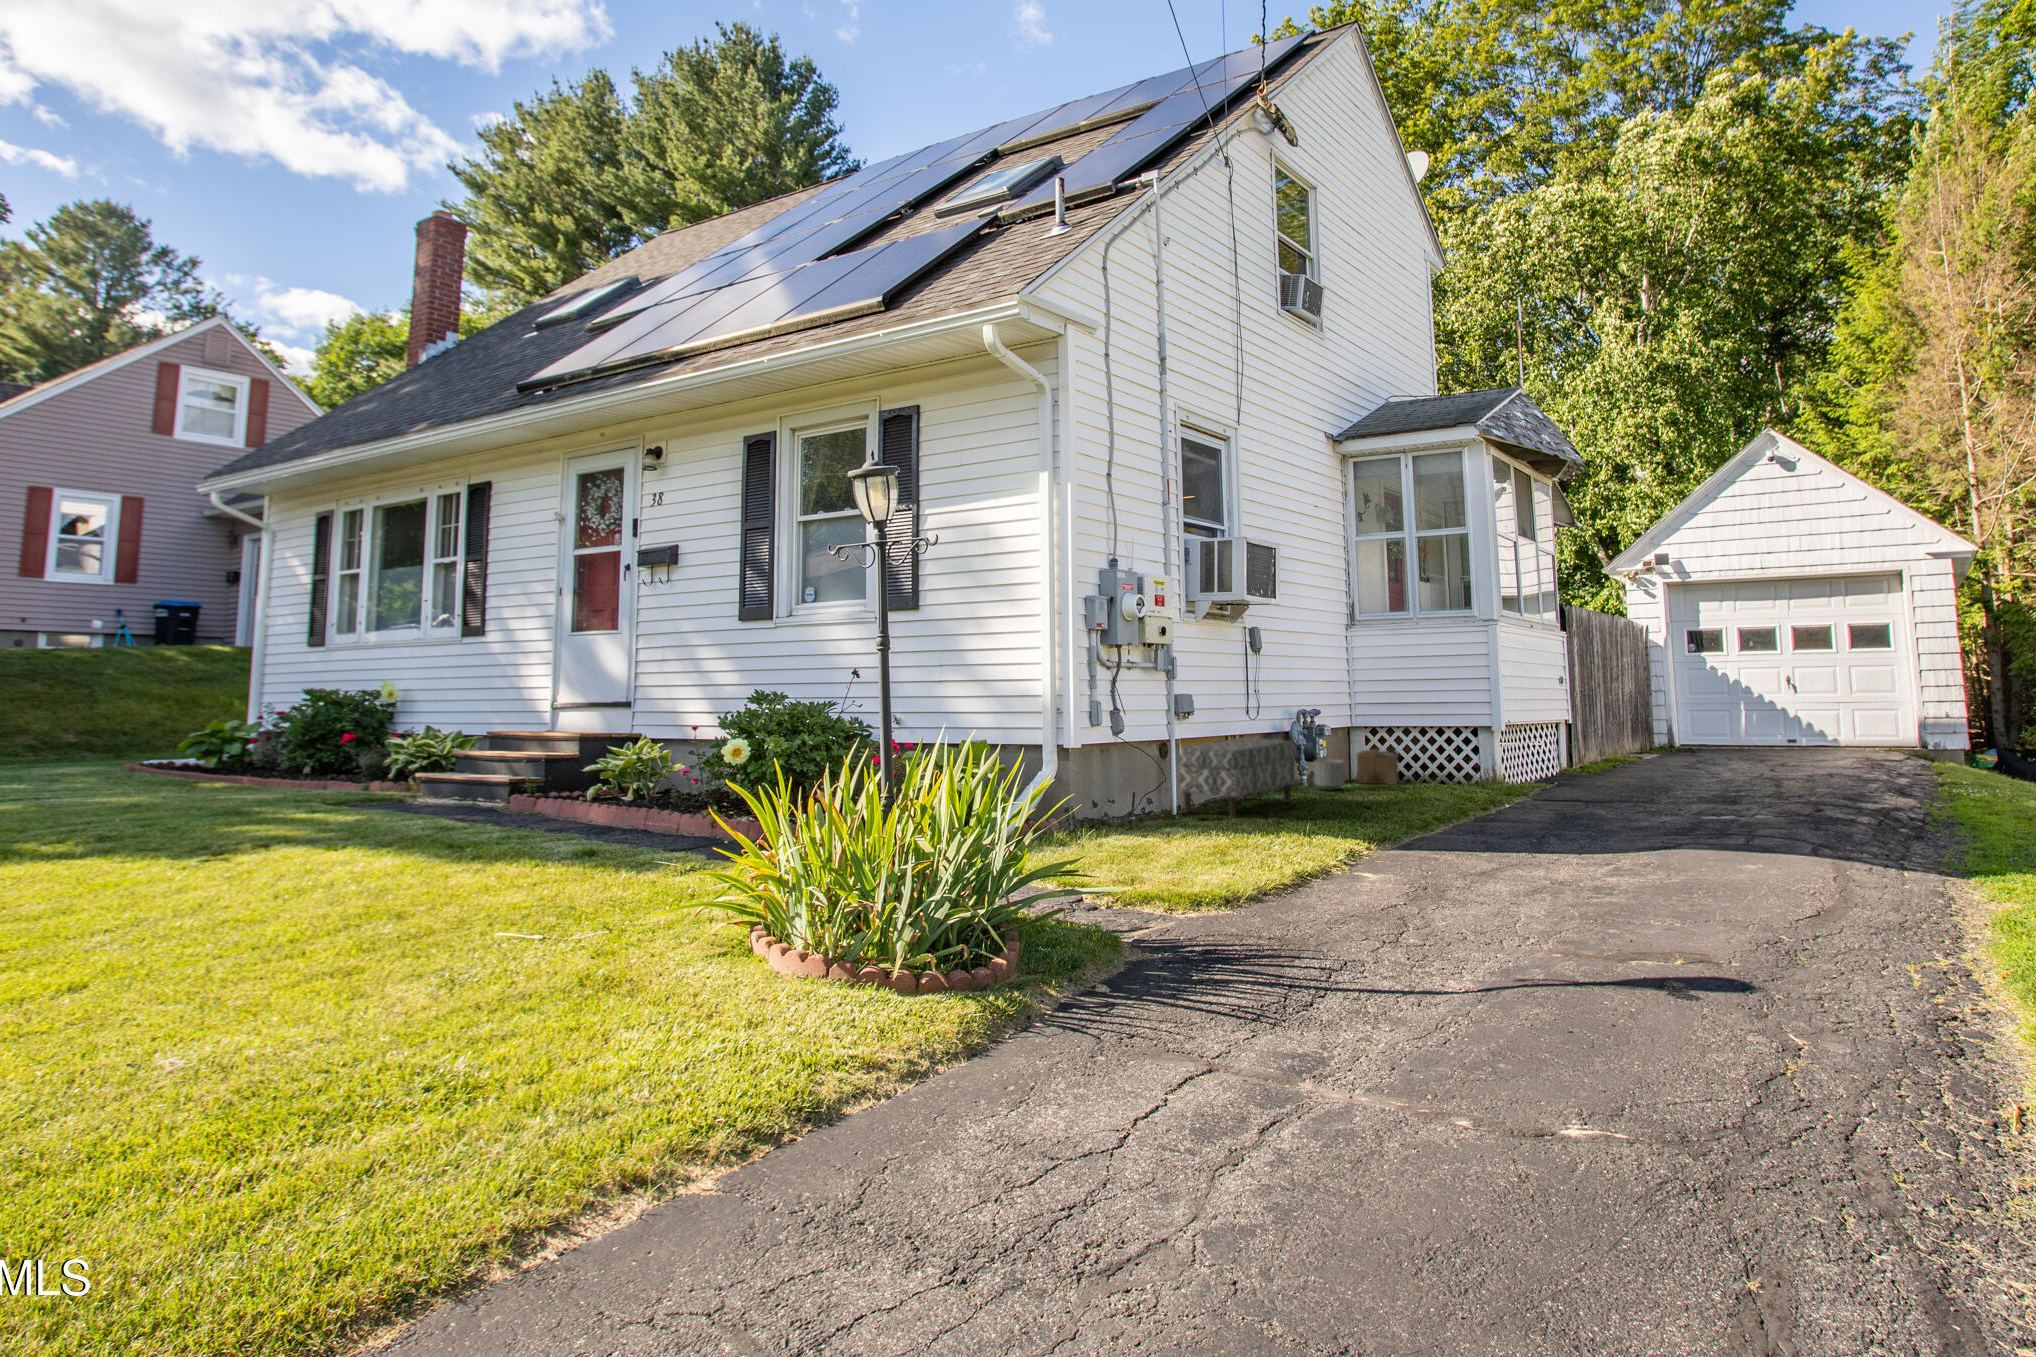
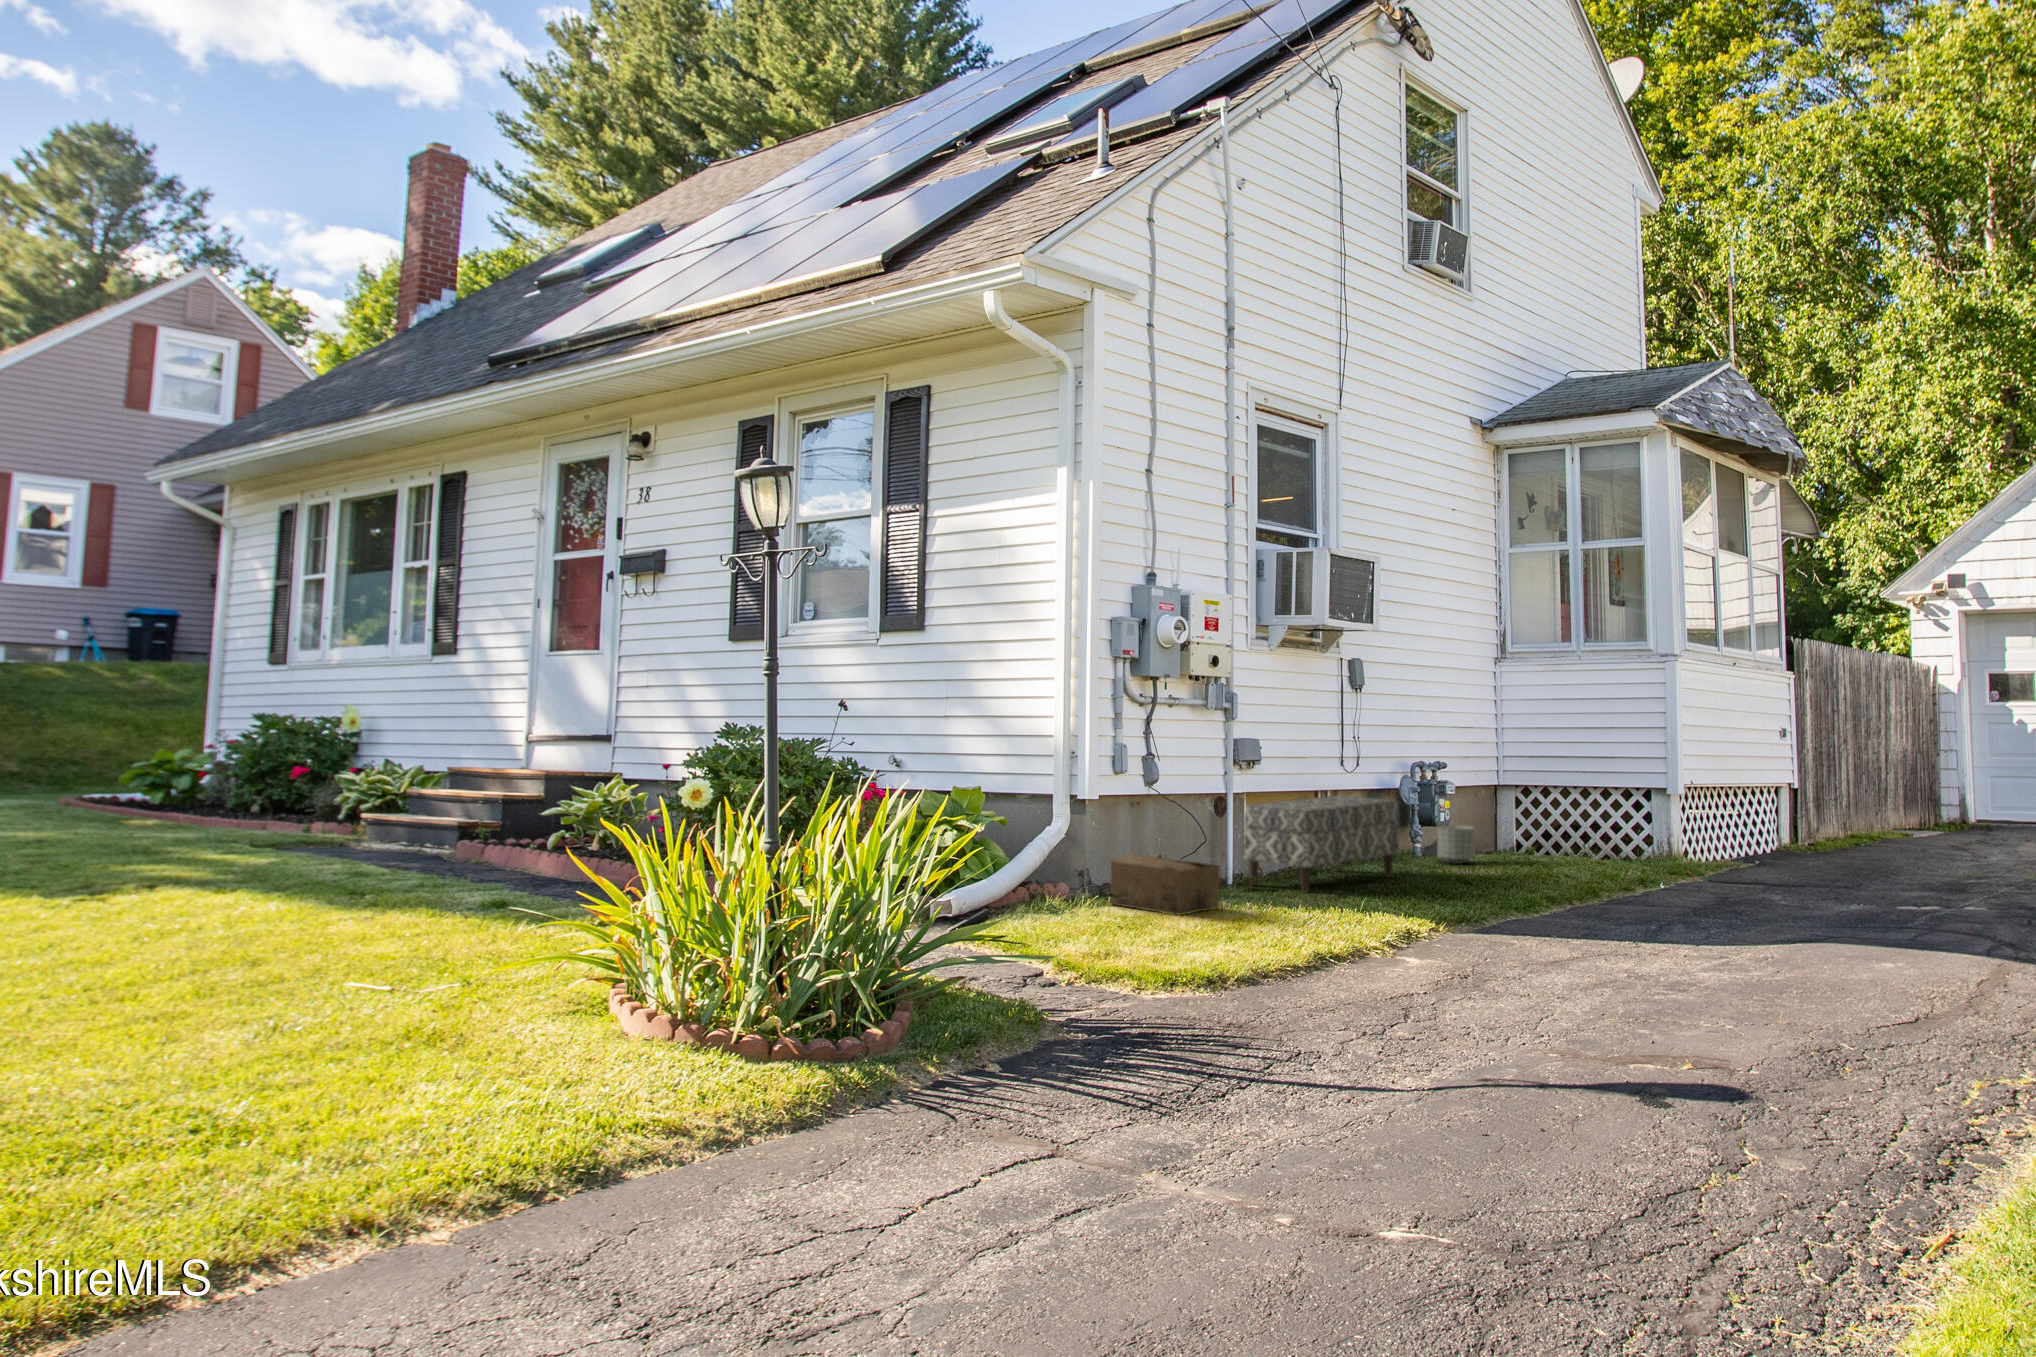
cardboard box: present [1357,749,1398,785] -> present [1110,853,1220,915]

